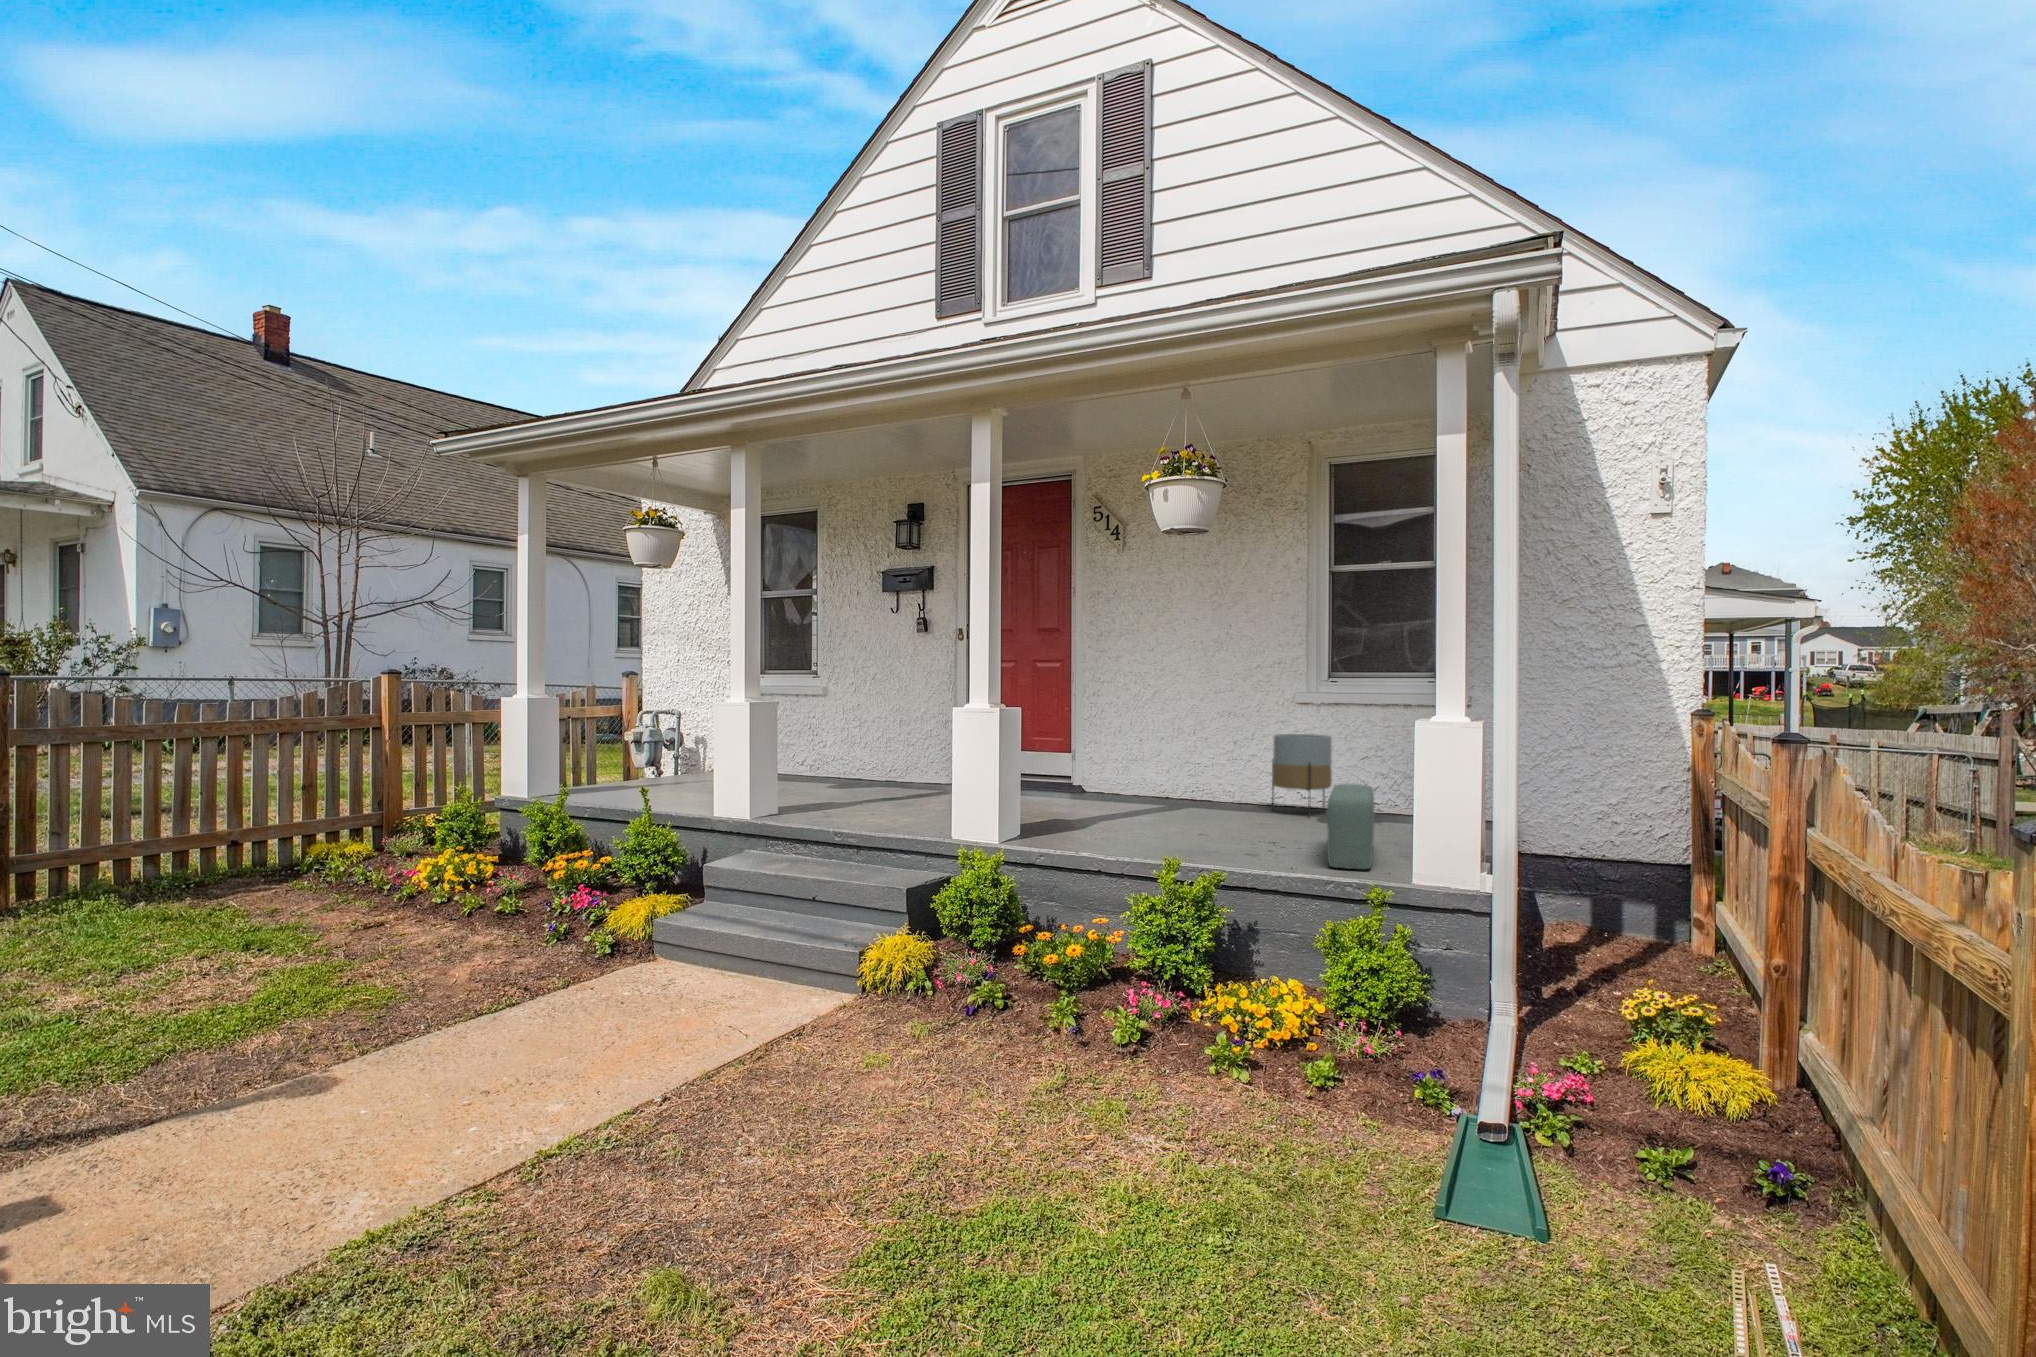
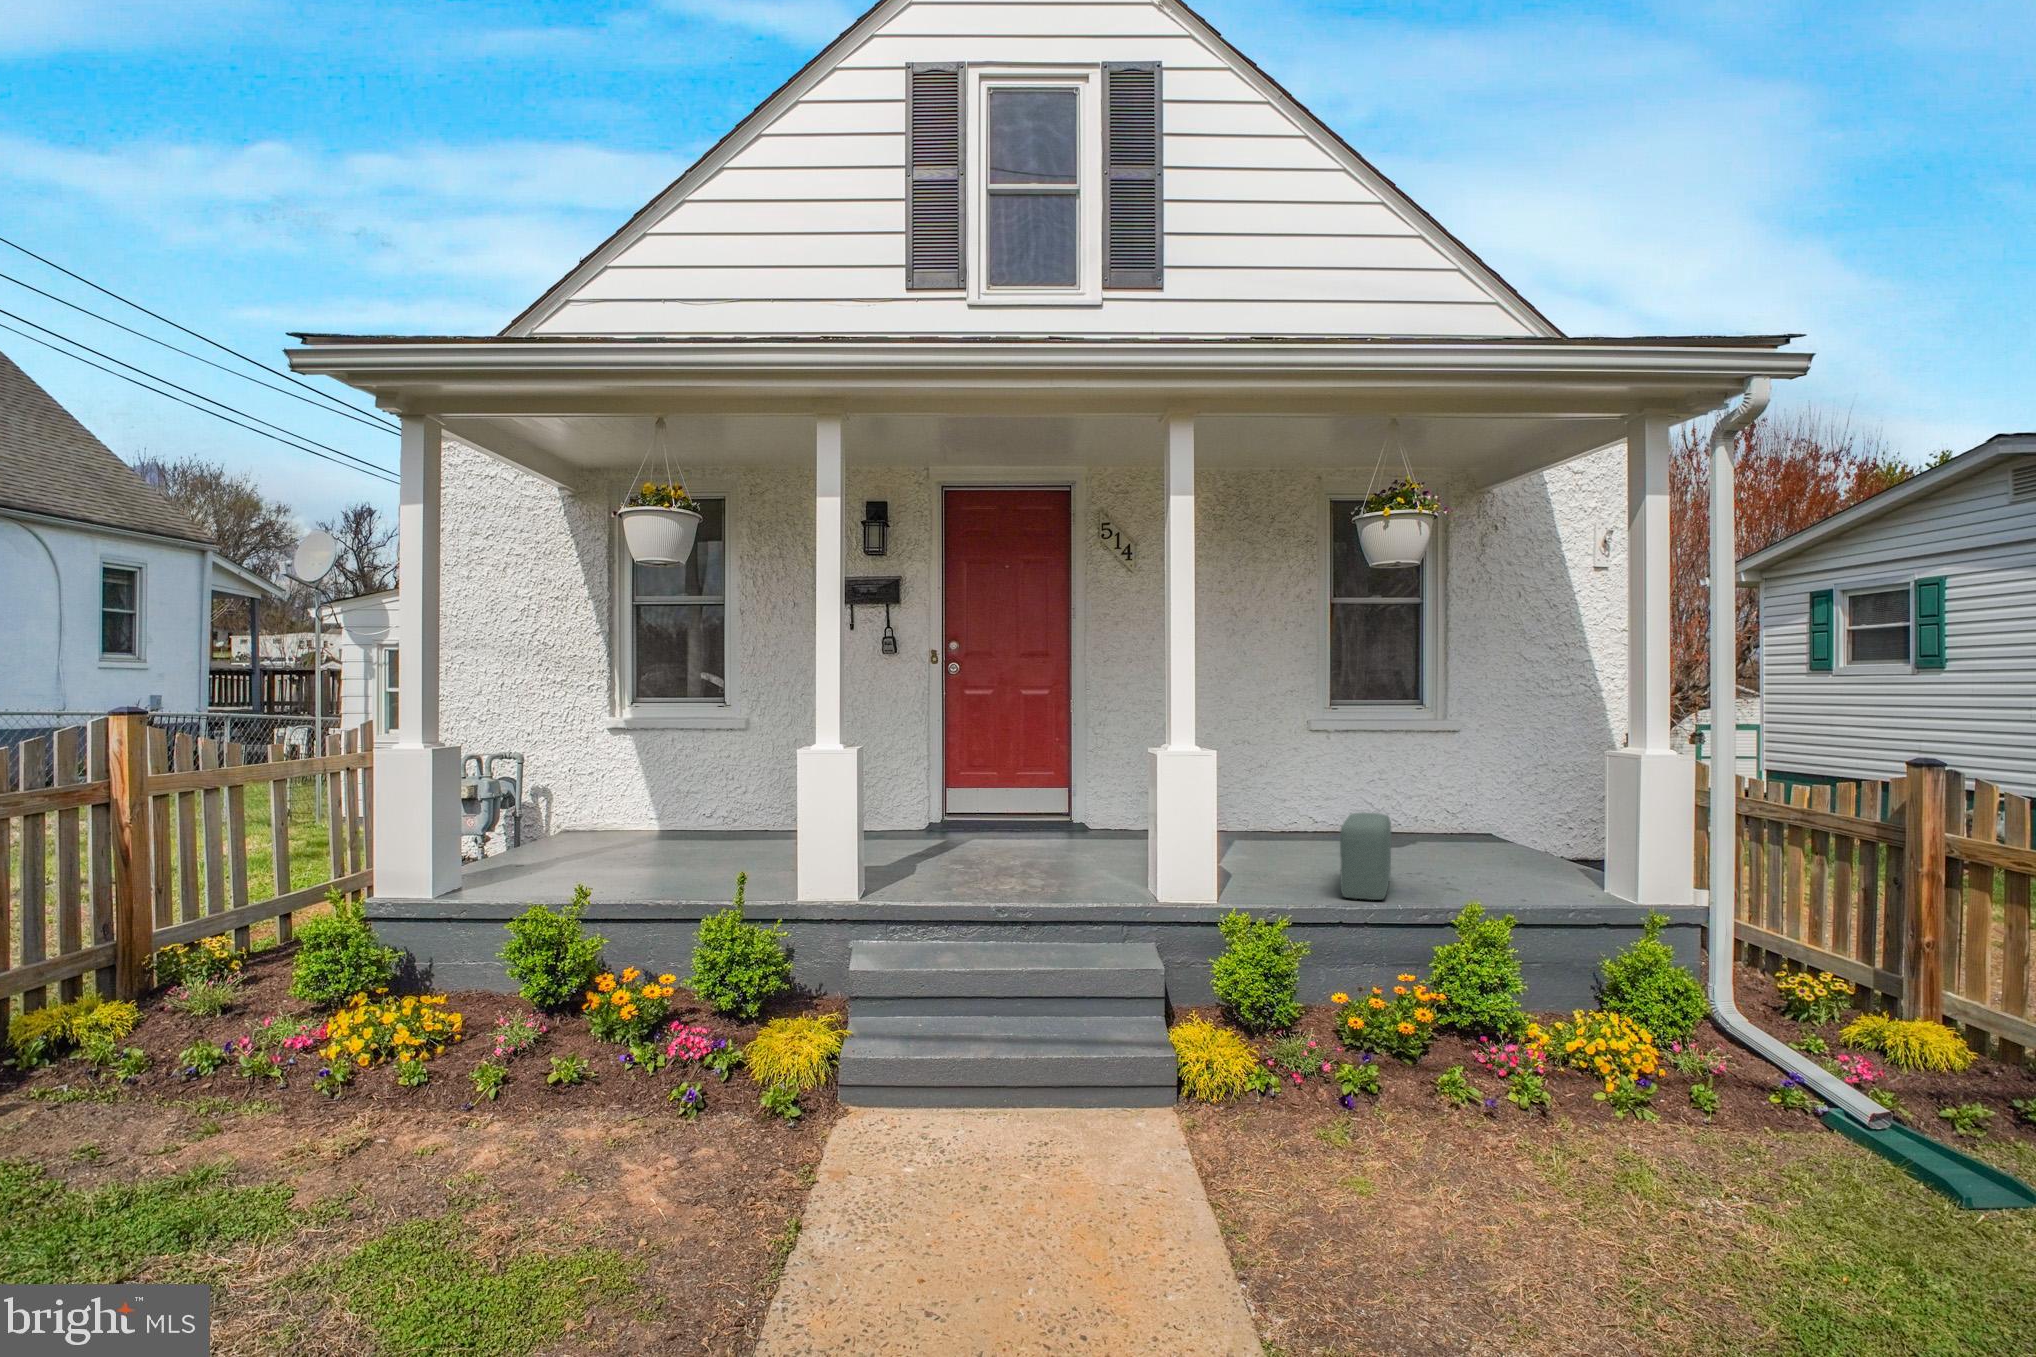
planter: present [1272,734,1332,816] -> none [1289,764,1352,851]

